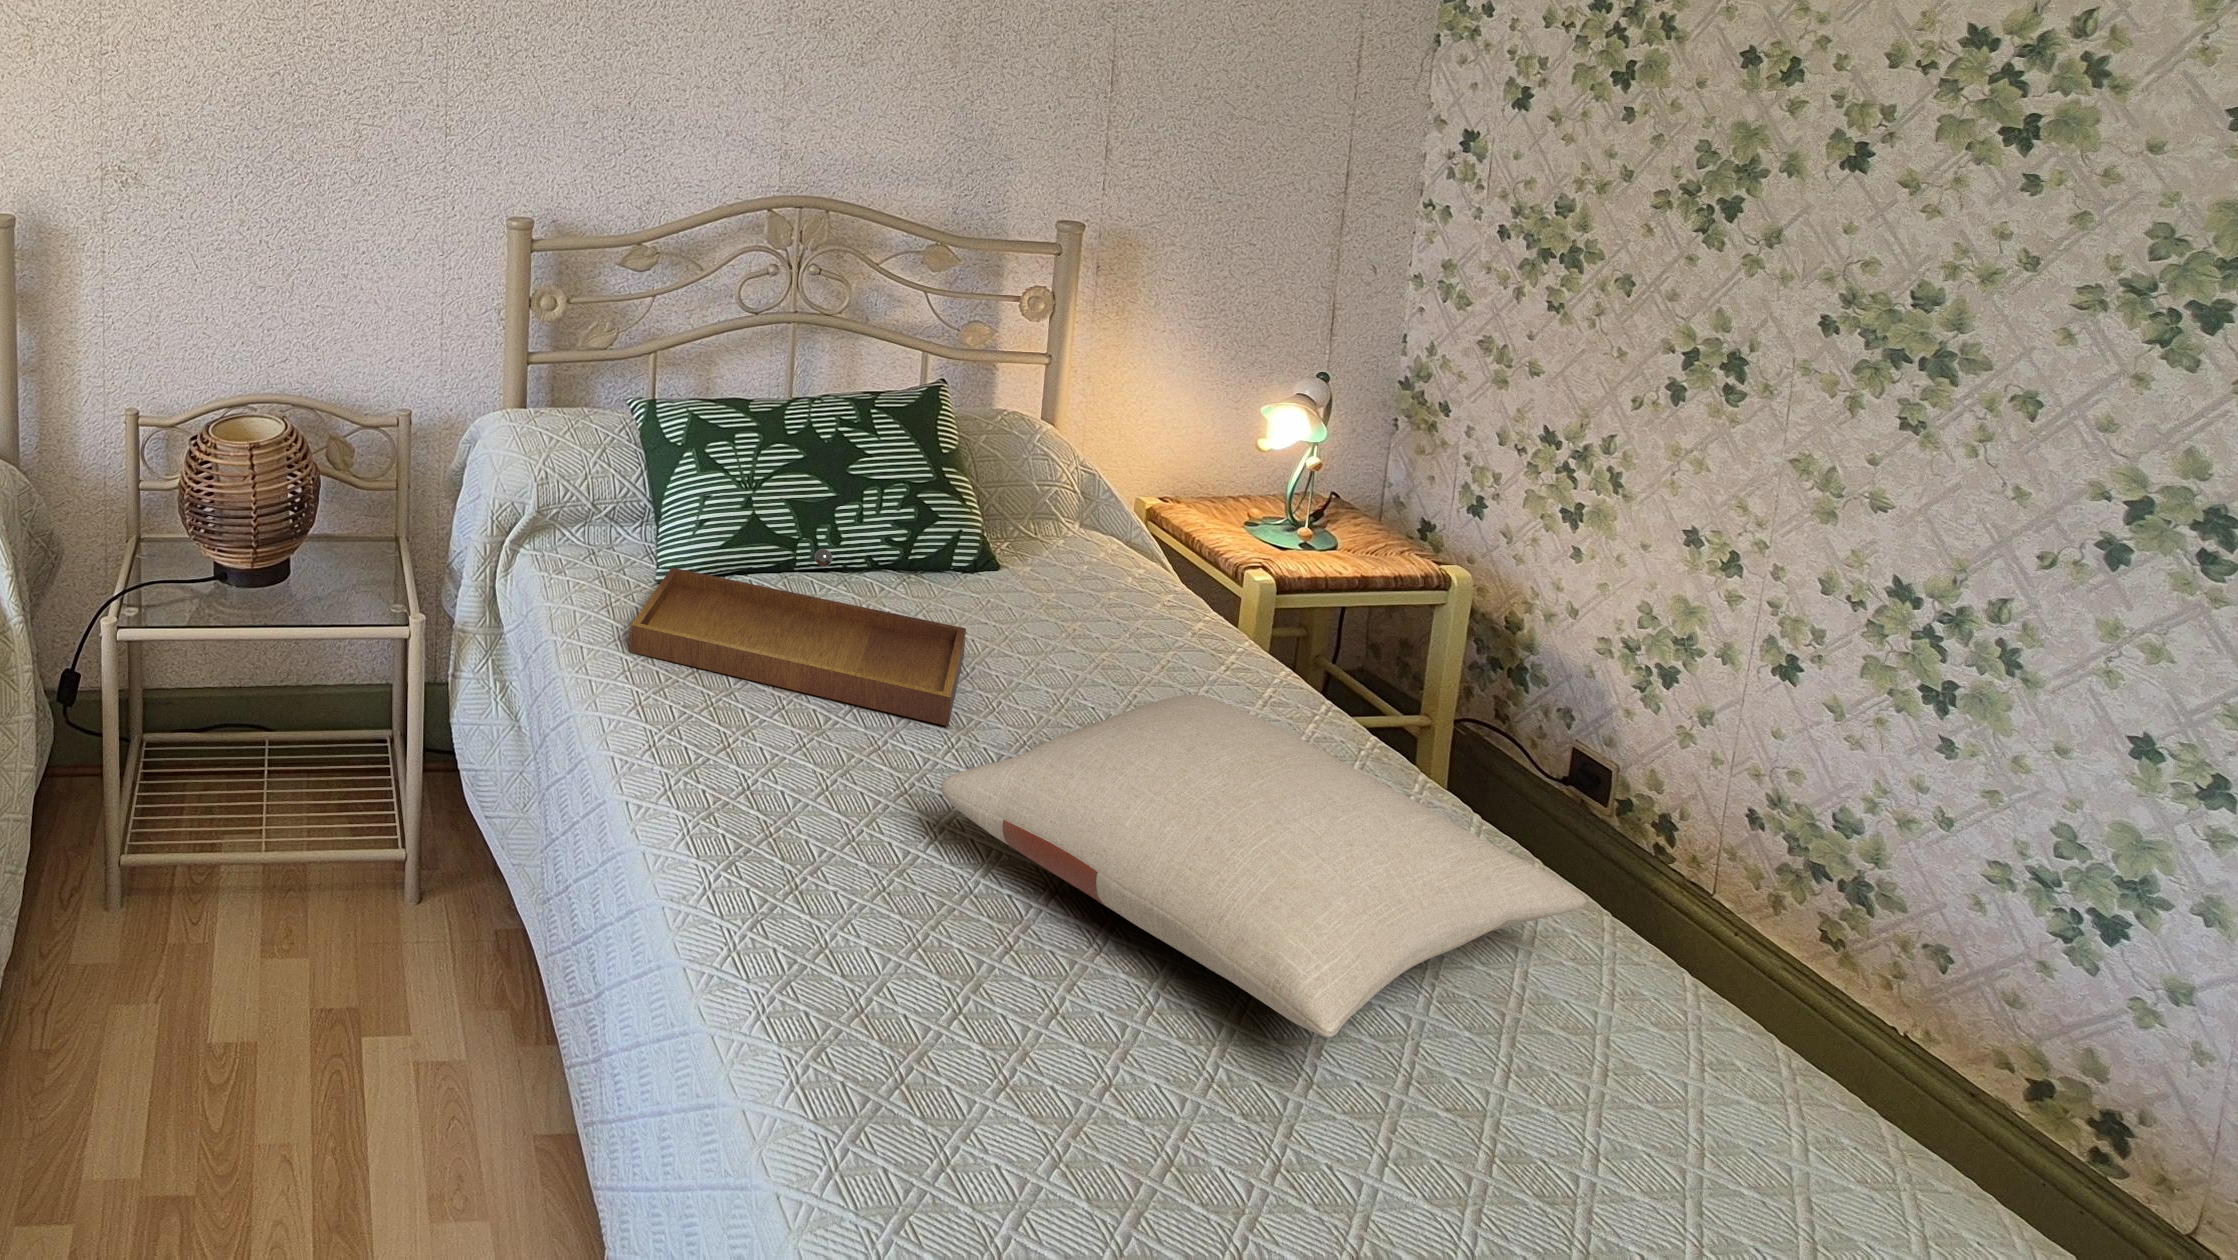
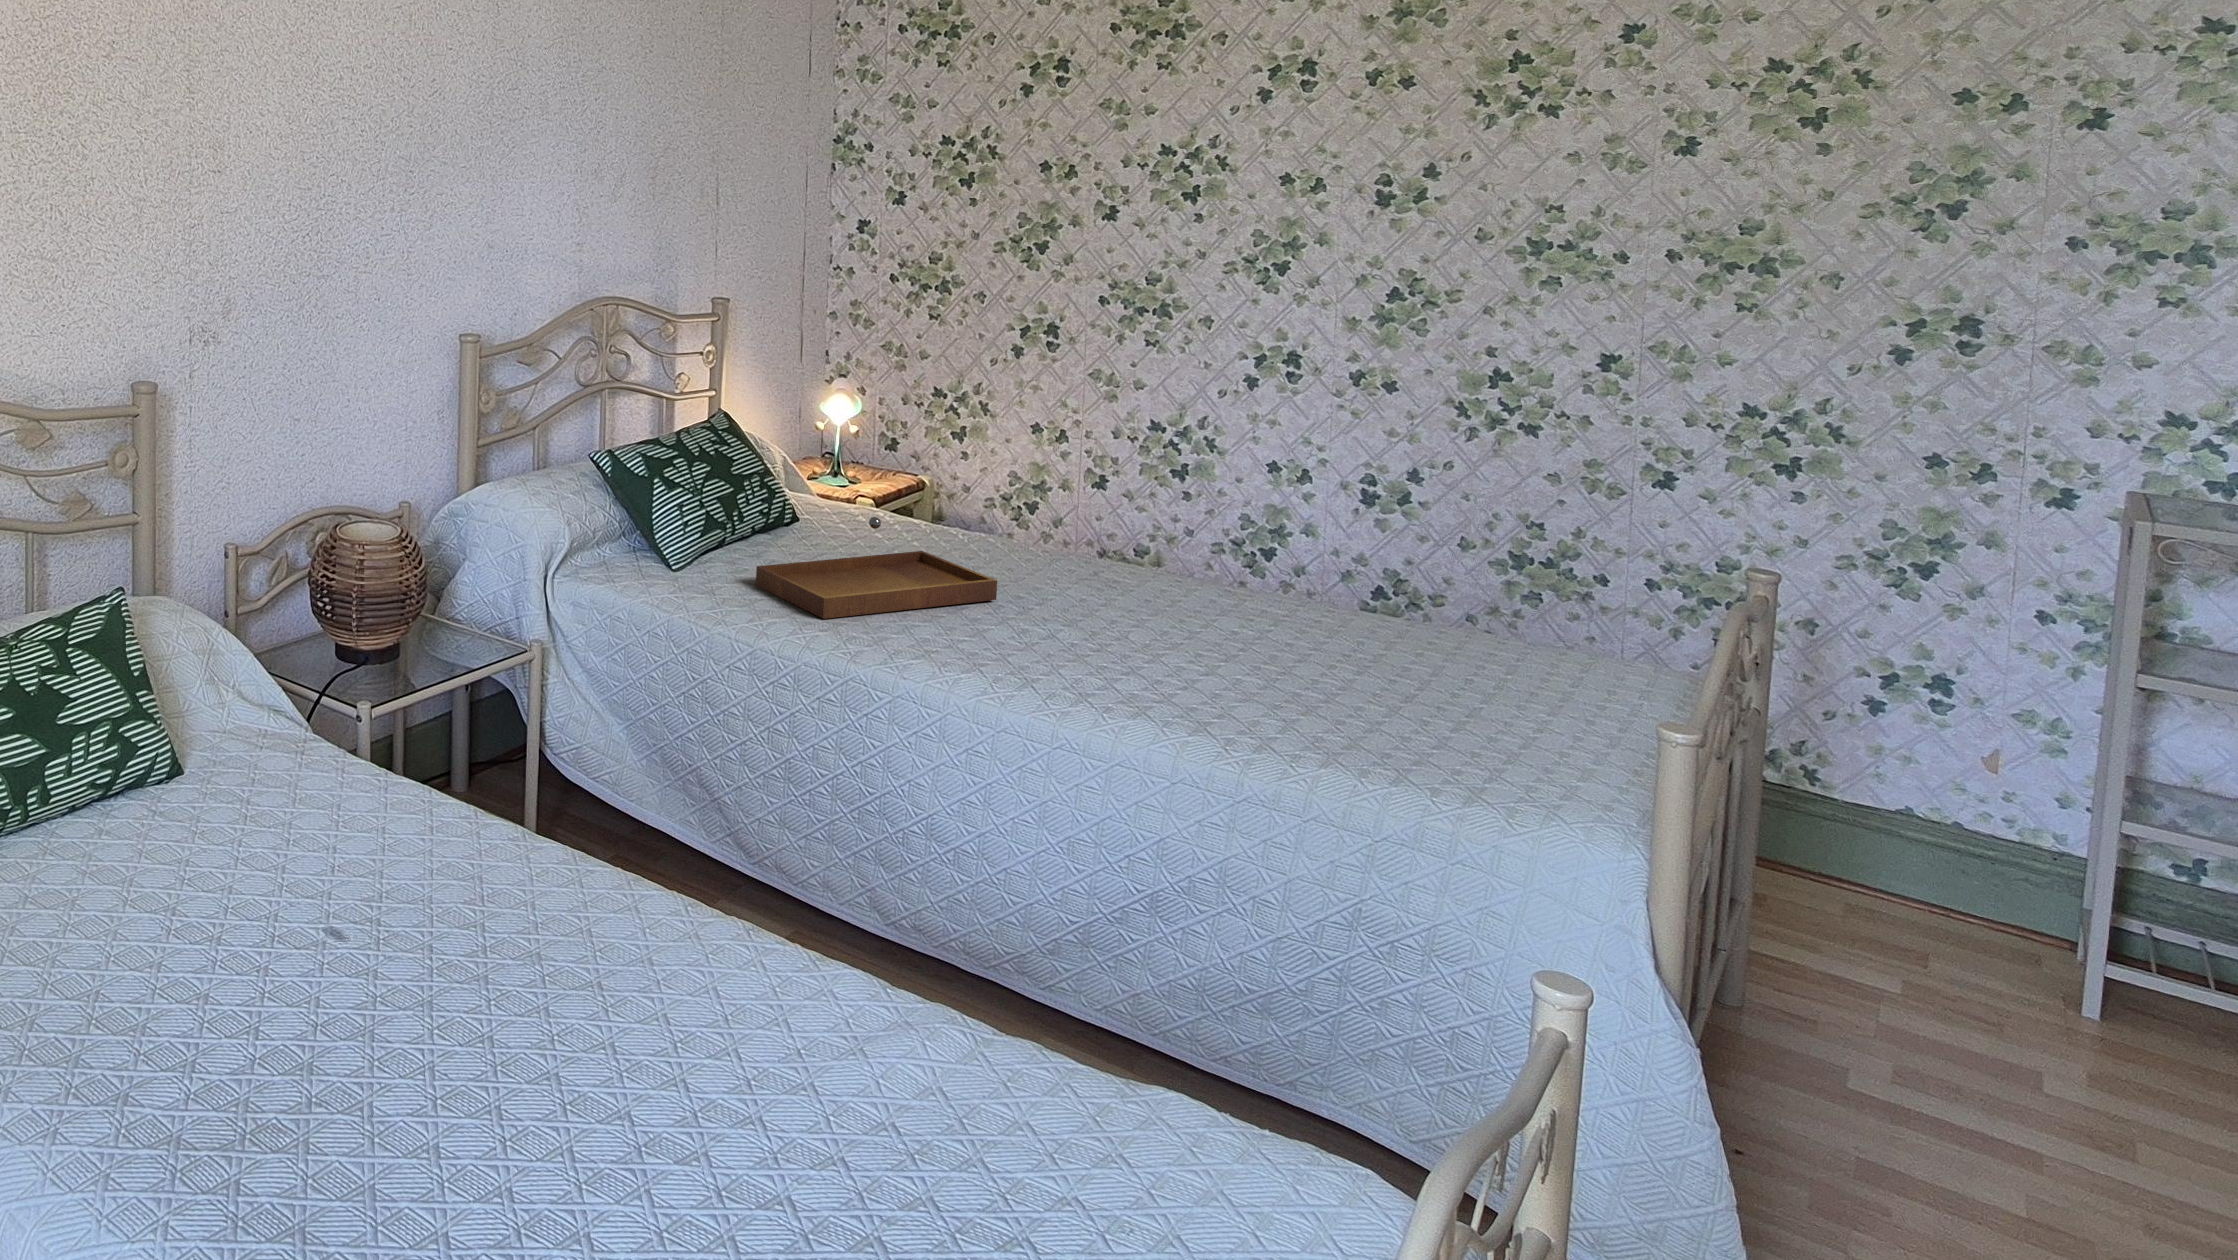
pillow: present [941,695,1587,1038] -> none [1085,529,1385,642]

